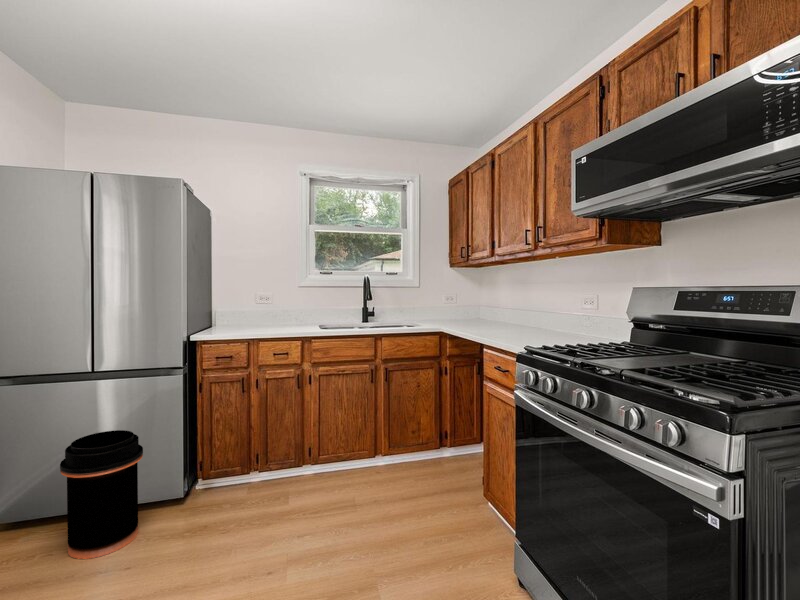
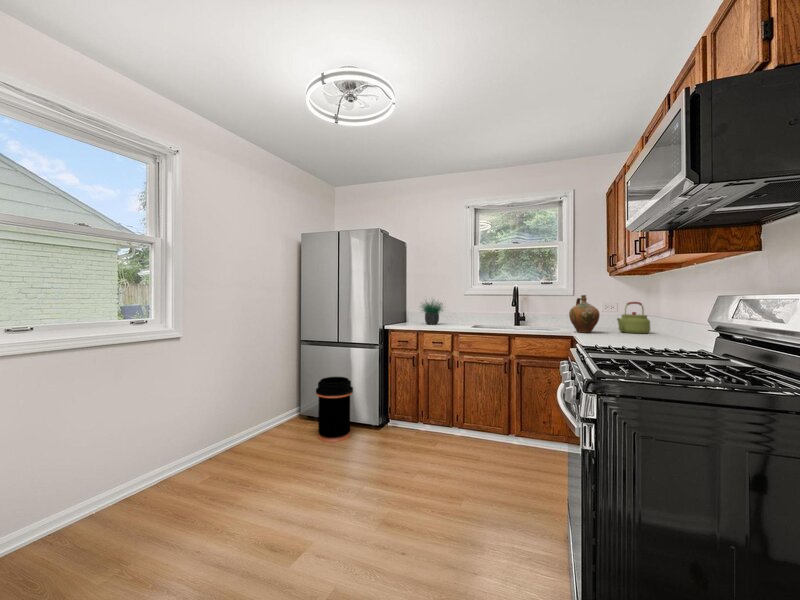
potted plant: none [226,281,276,328] -> present [422,300,442,325]
ceramic jug: none [436,286,467,327] -> present [569,295,600,333]
kettle: none [474,293,501,325] -> present [617,302,650,334]

